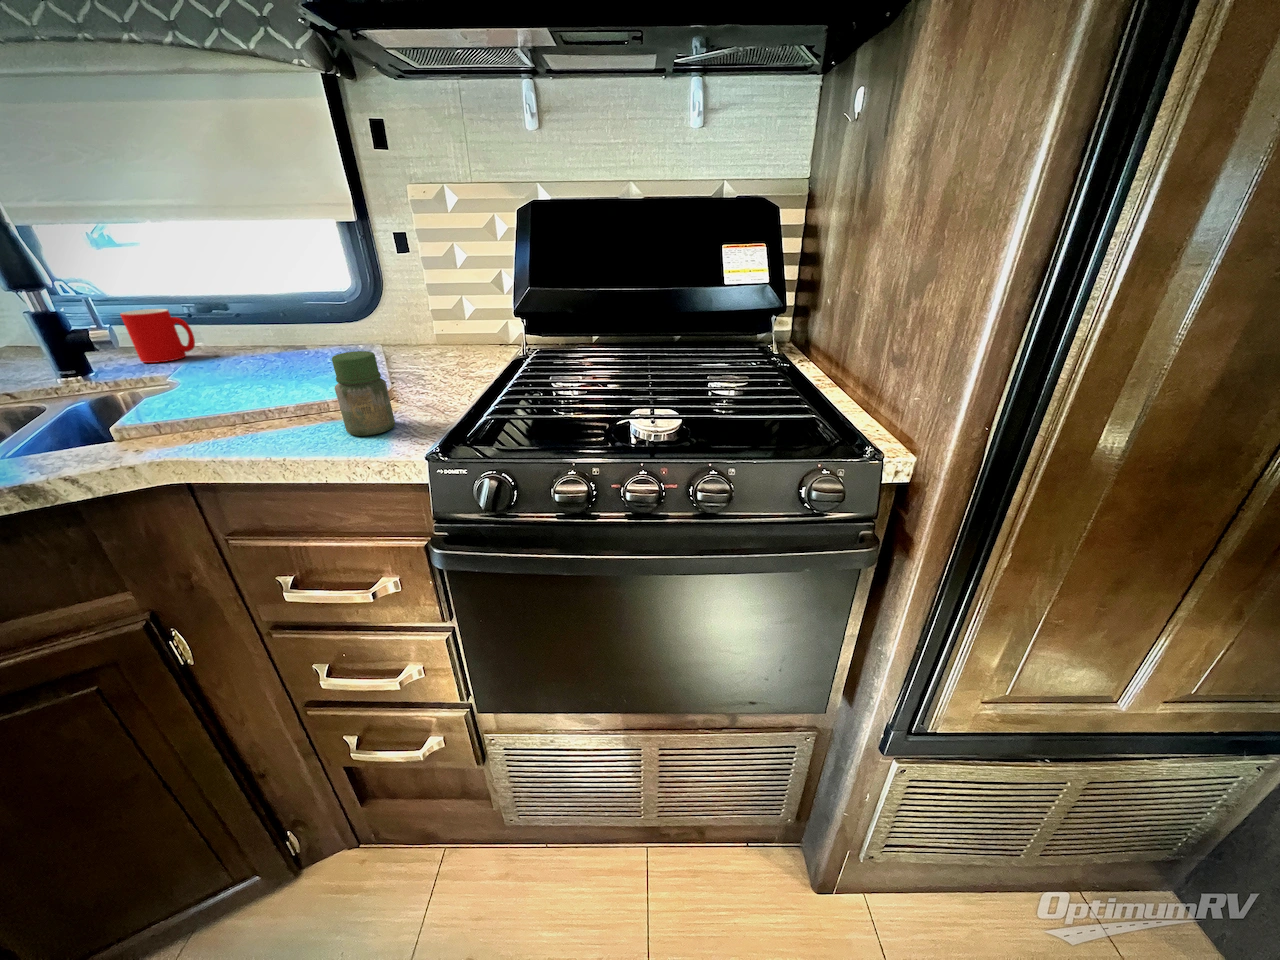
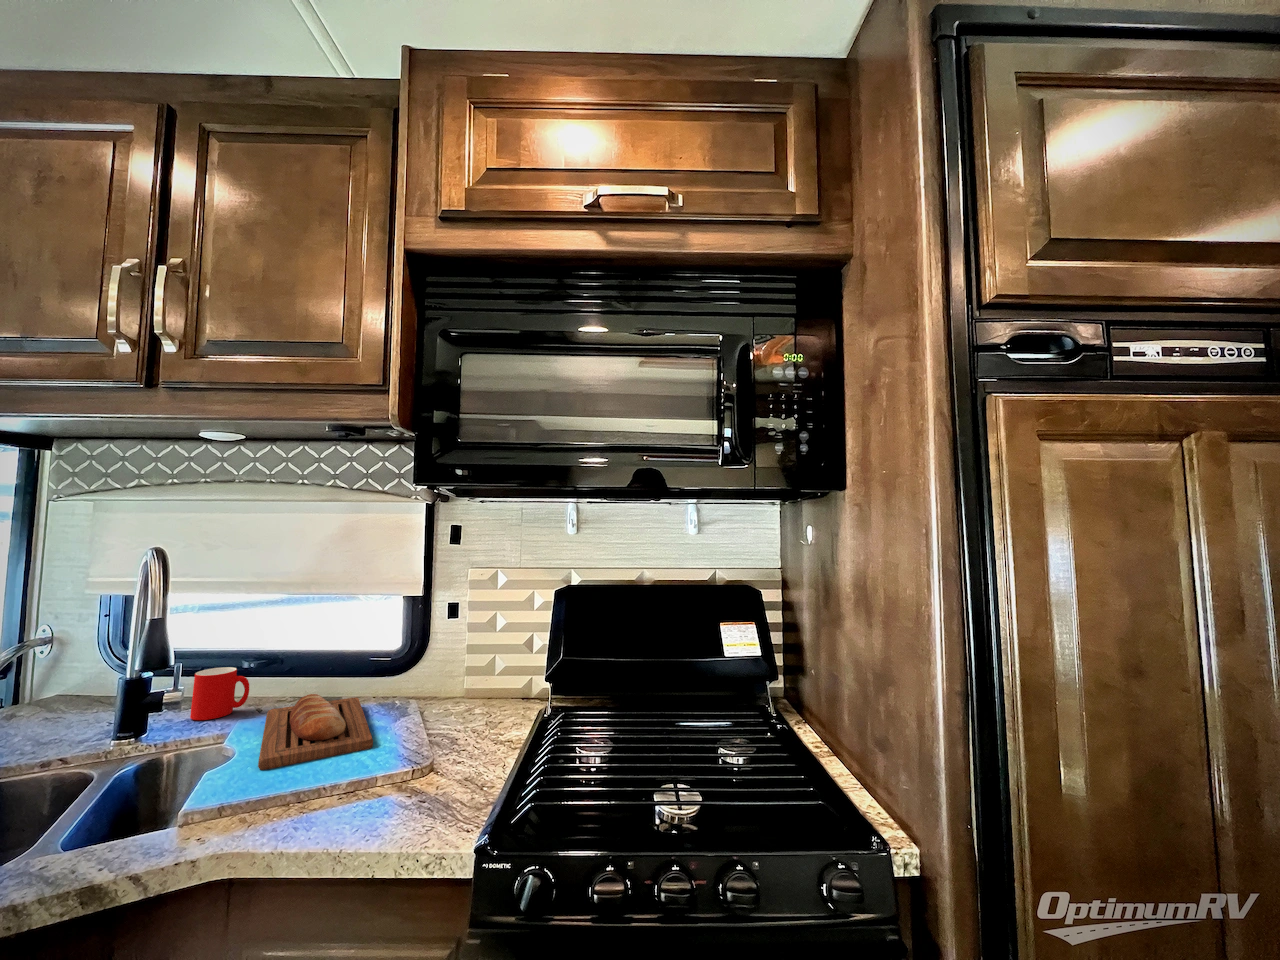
bread loaf: none [198,333,327,398] -> present [258,694,373,770]
jar: present [332,351,395,436] -> none [395,732,442,819]

